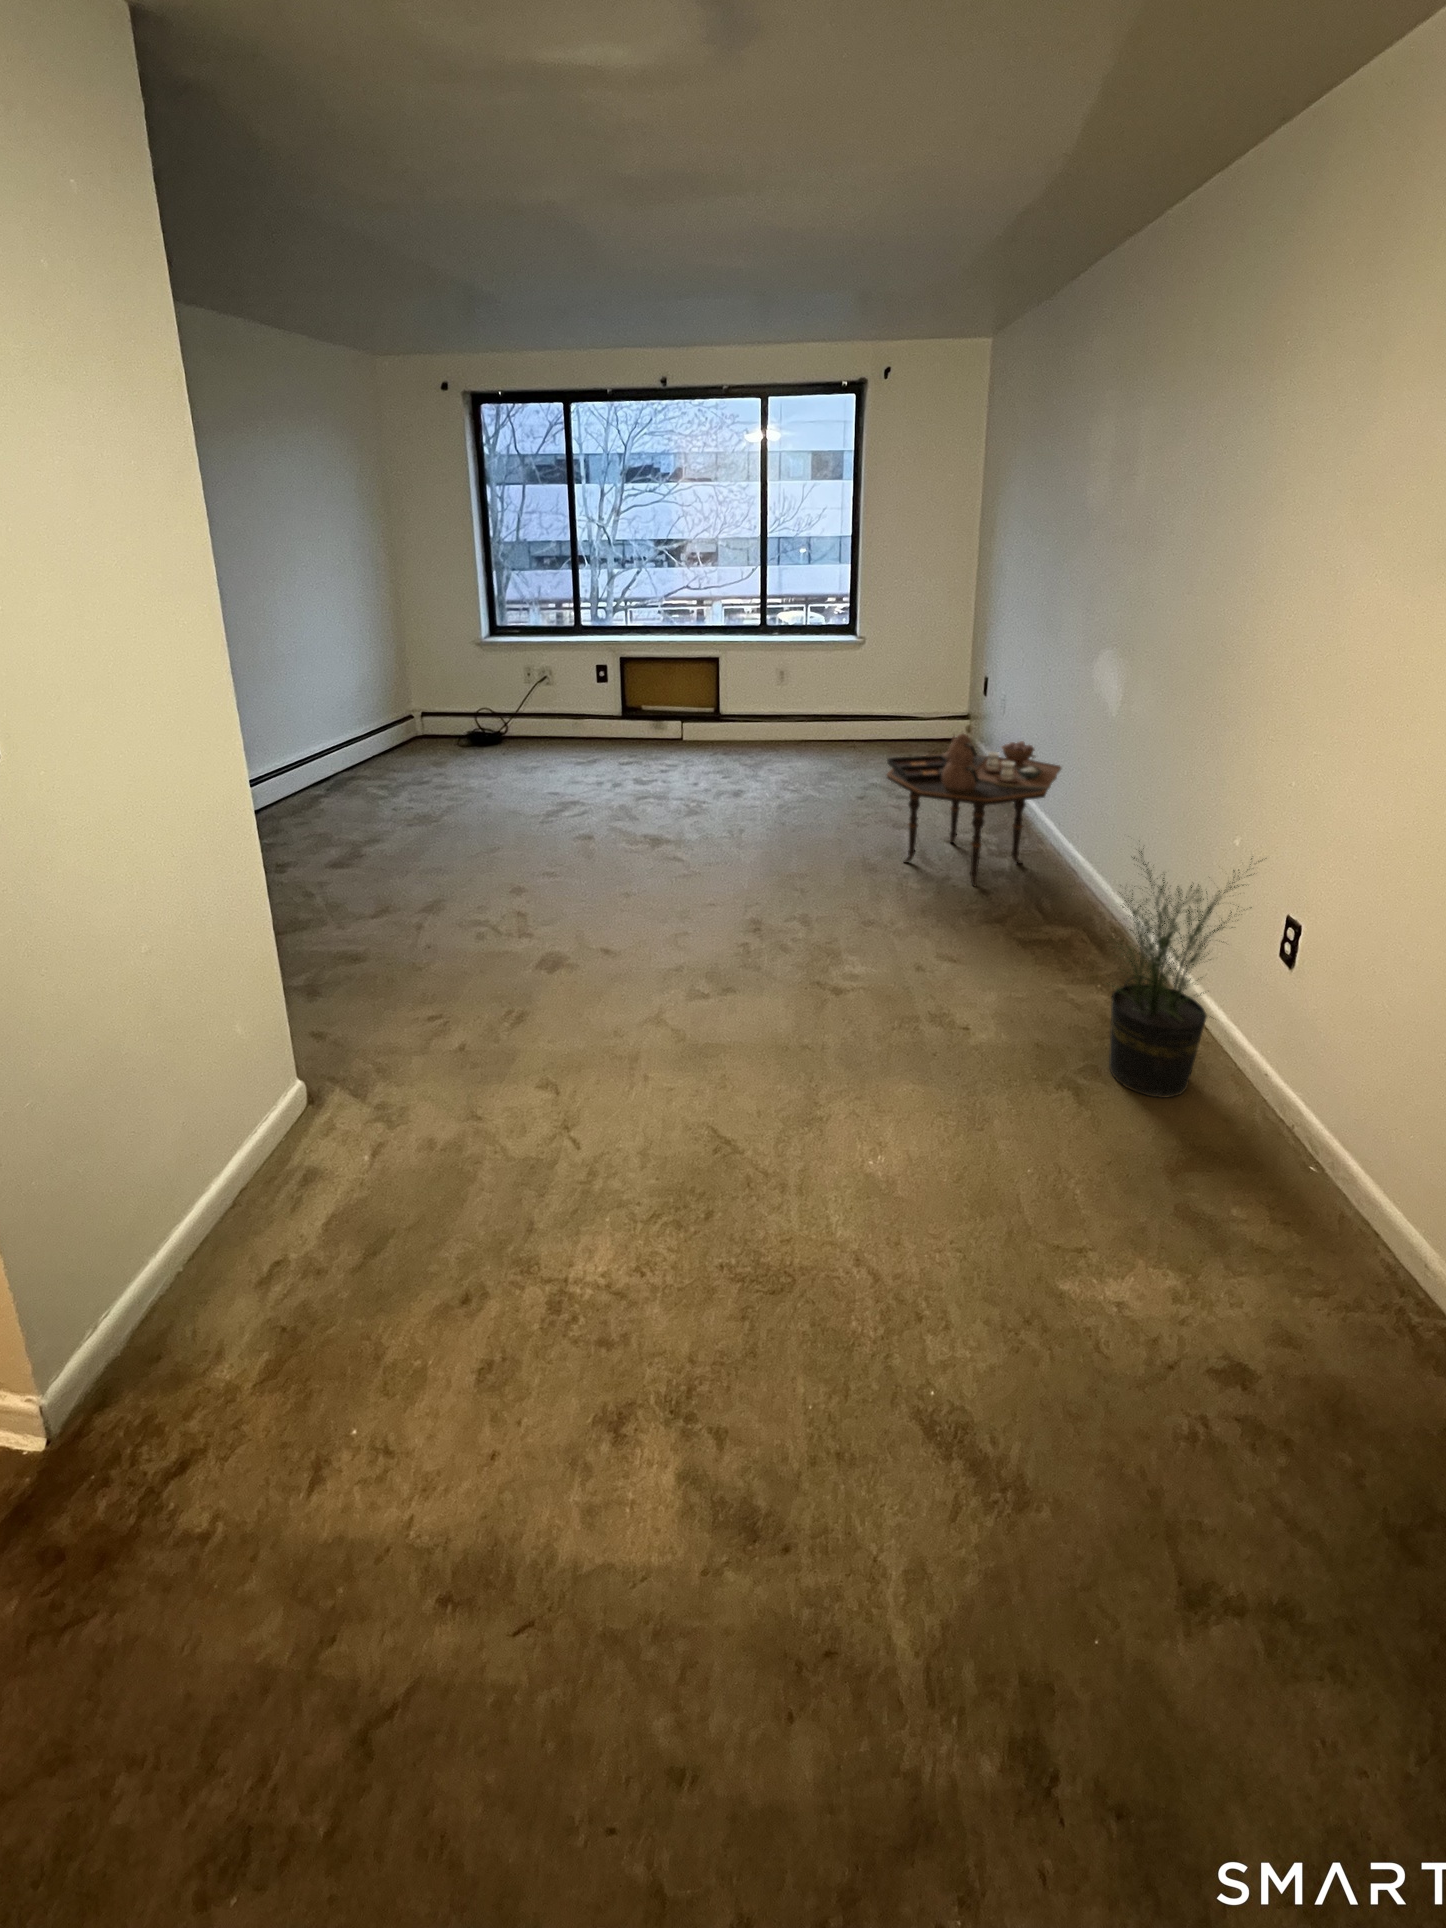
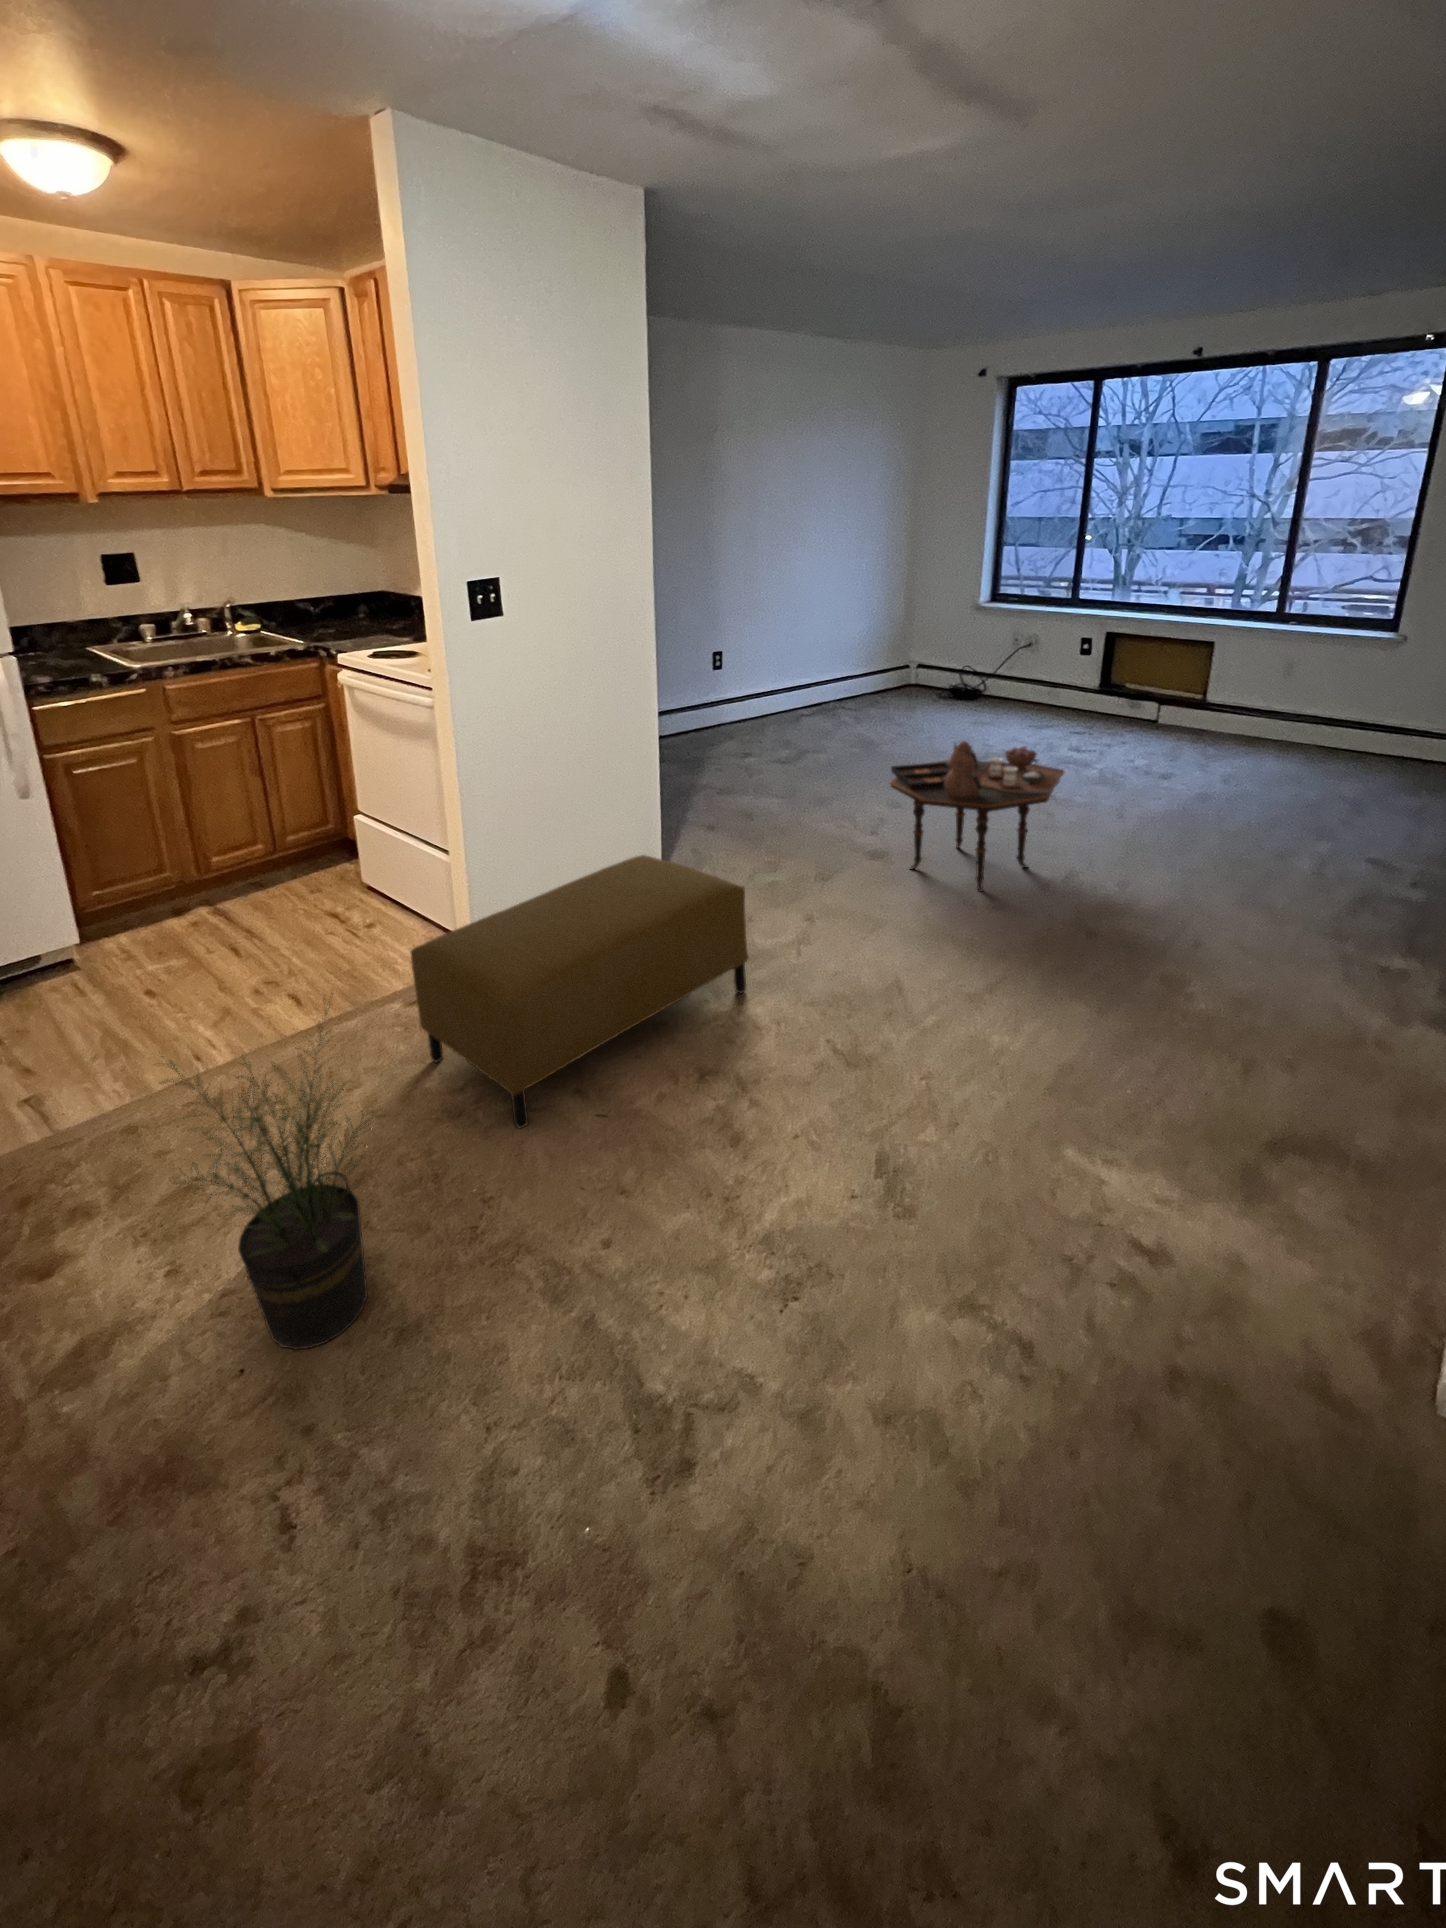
ottoman: none [397,840,742,1114] -> present [410,855,749,1128]
potted plant: present [1107,848,1266,1098] -> present [154,992,374,1350]

